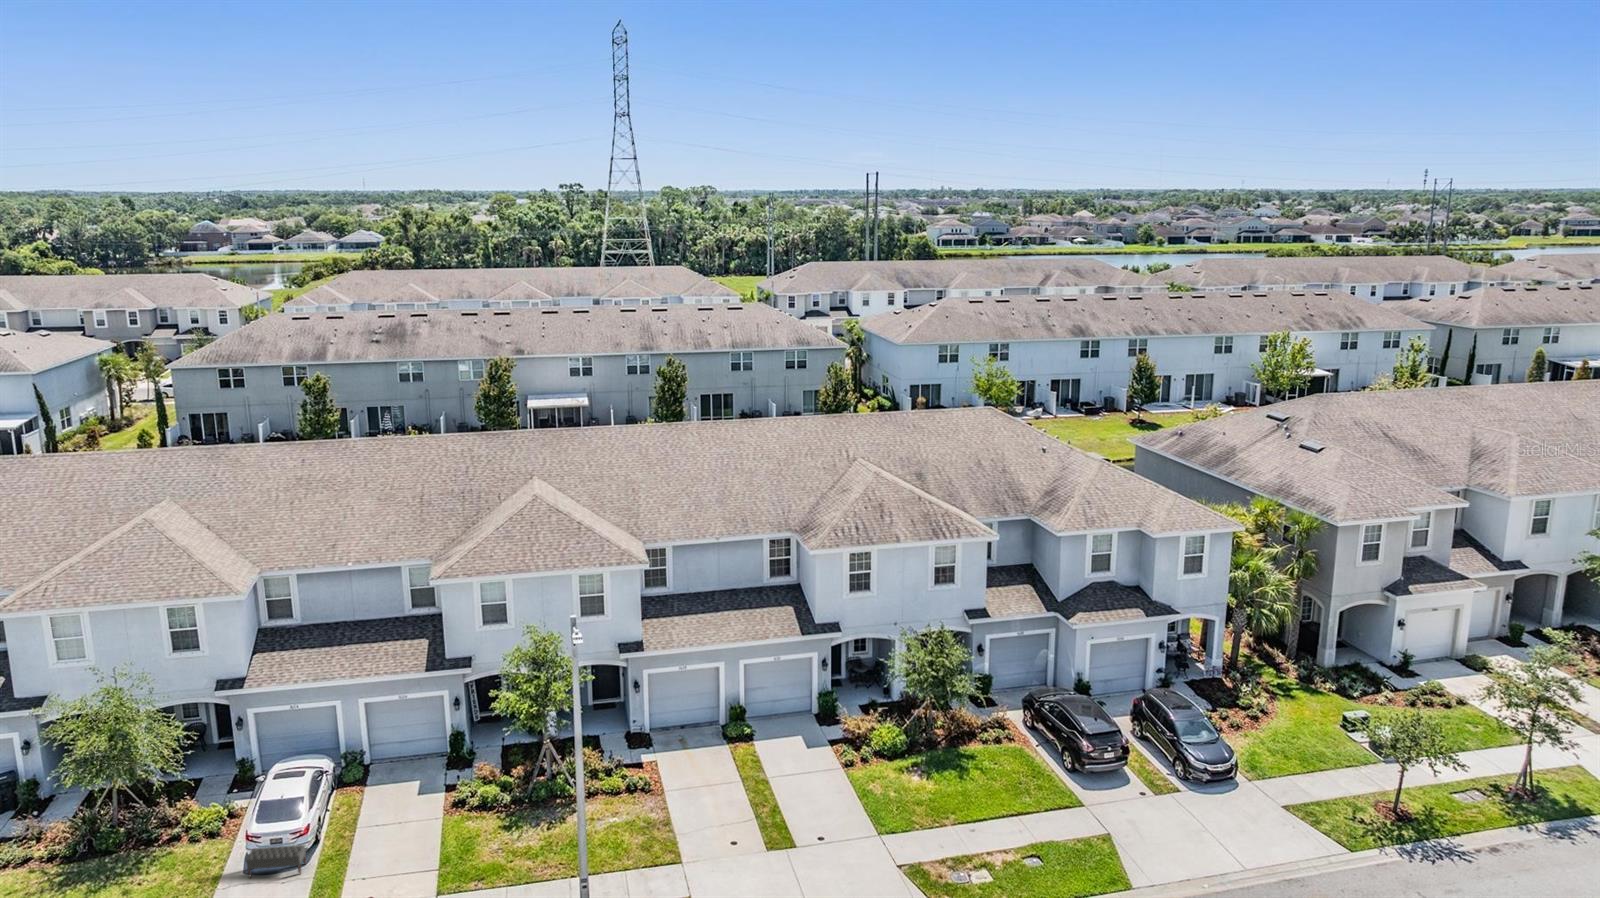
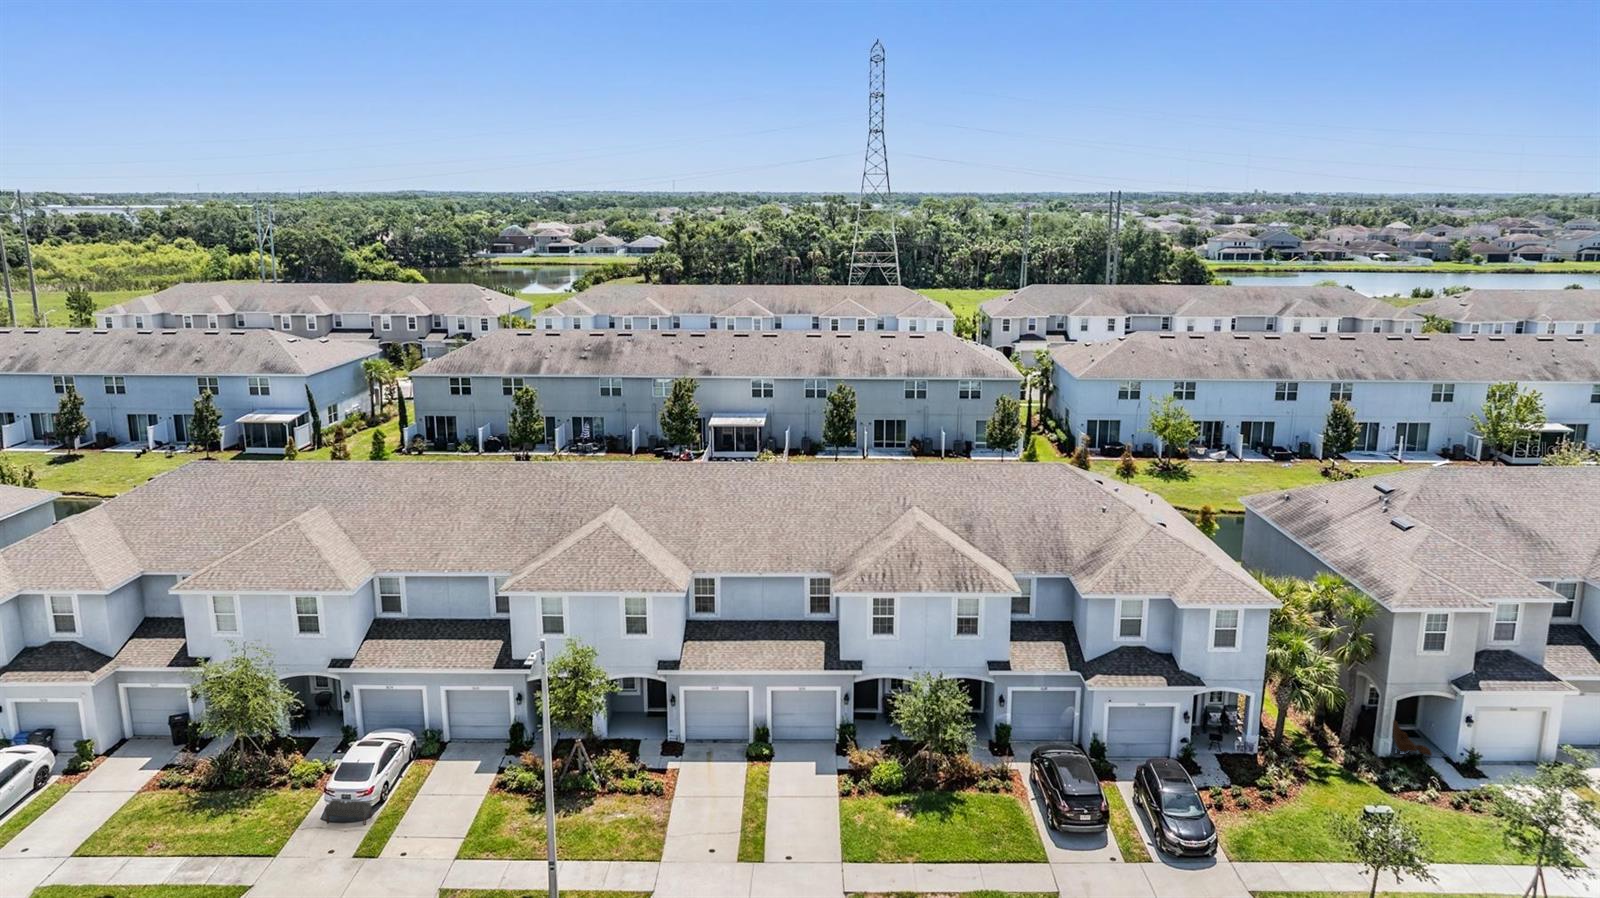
lounge chair: none [1332,631,1370,667] -> present [1393,720,1432,756]

